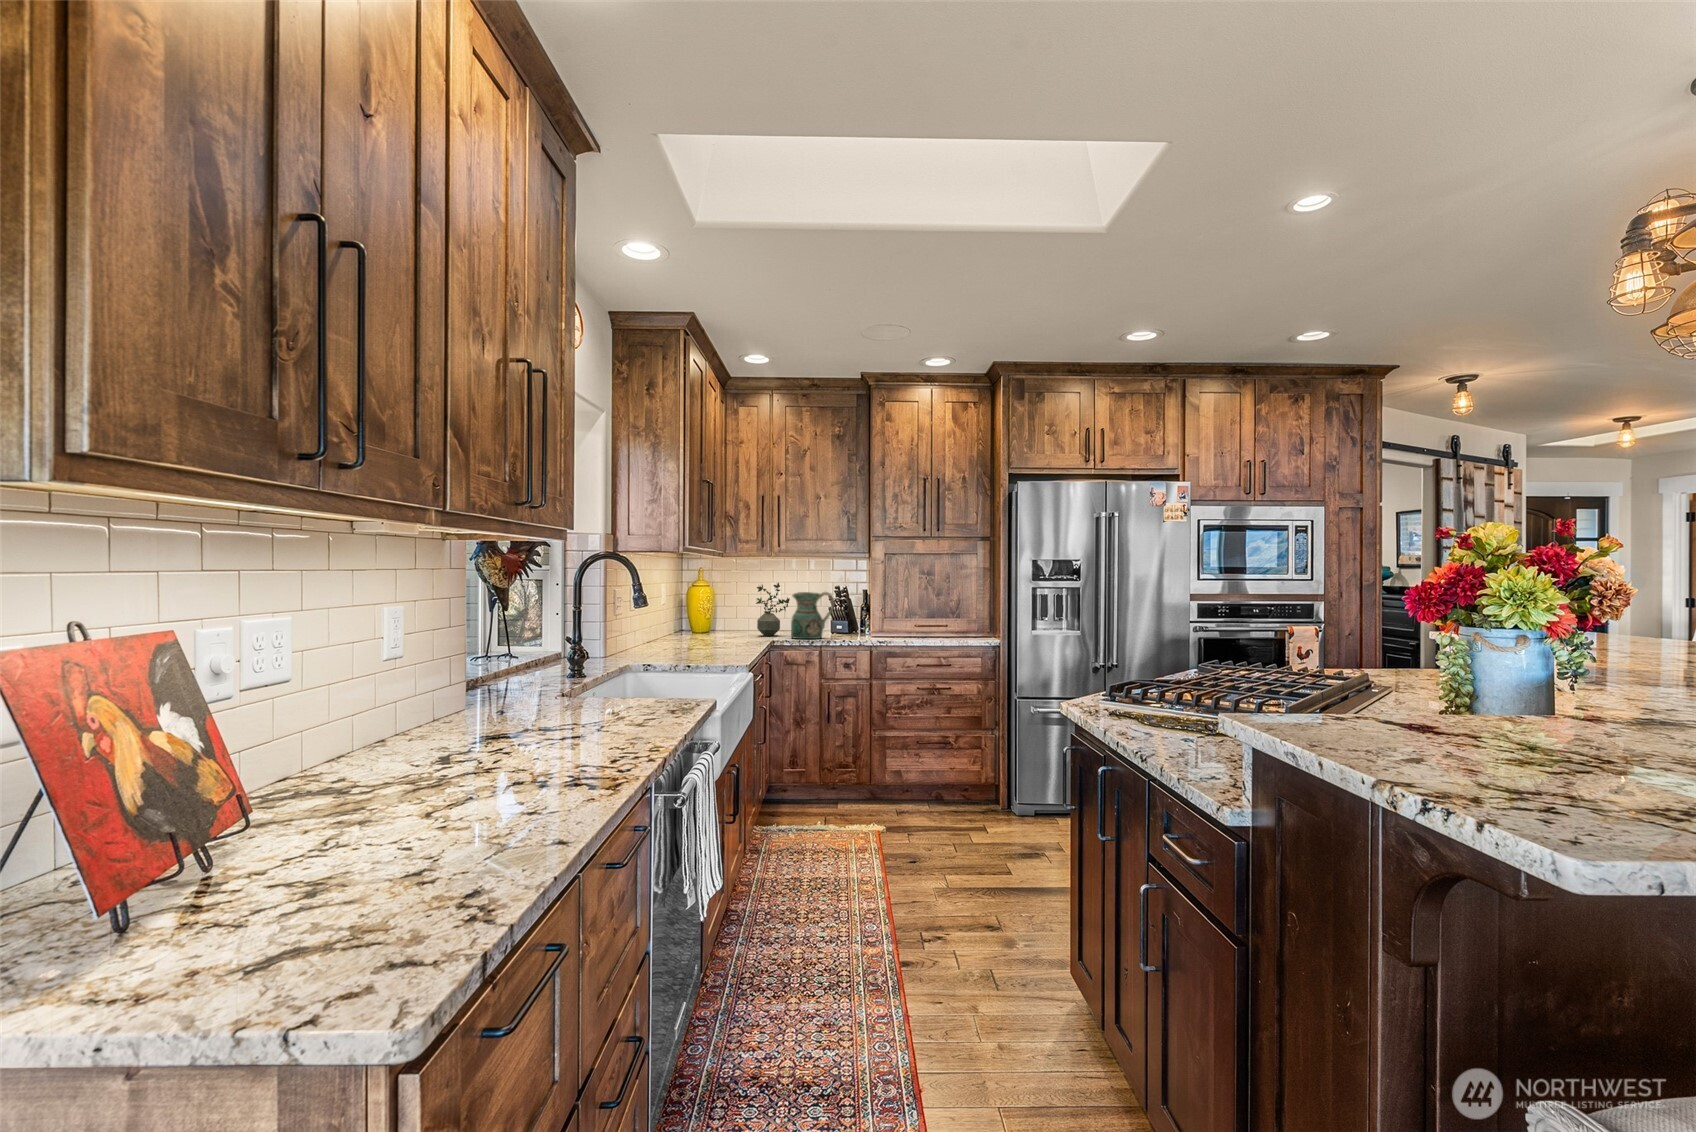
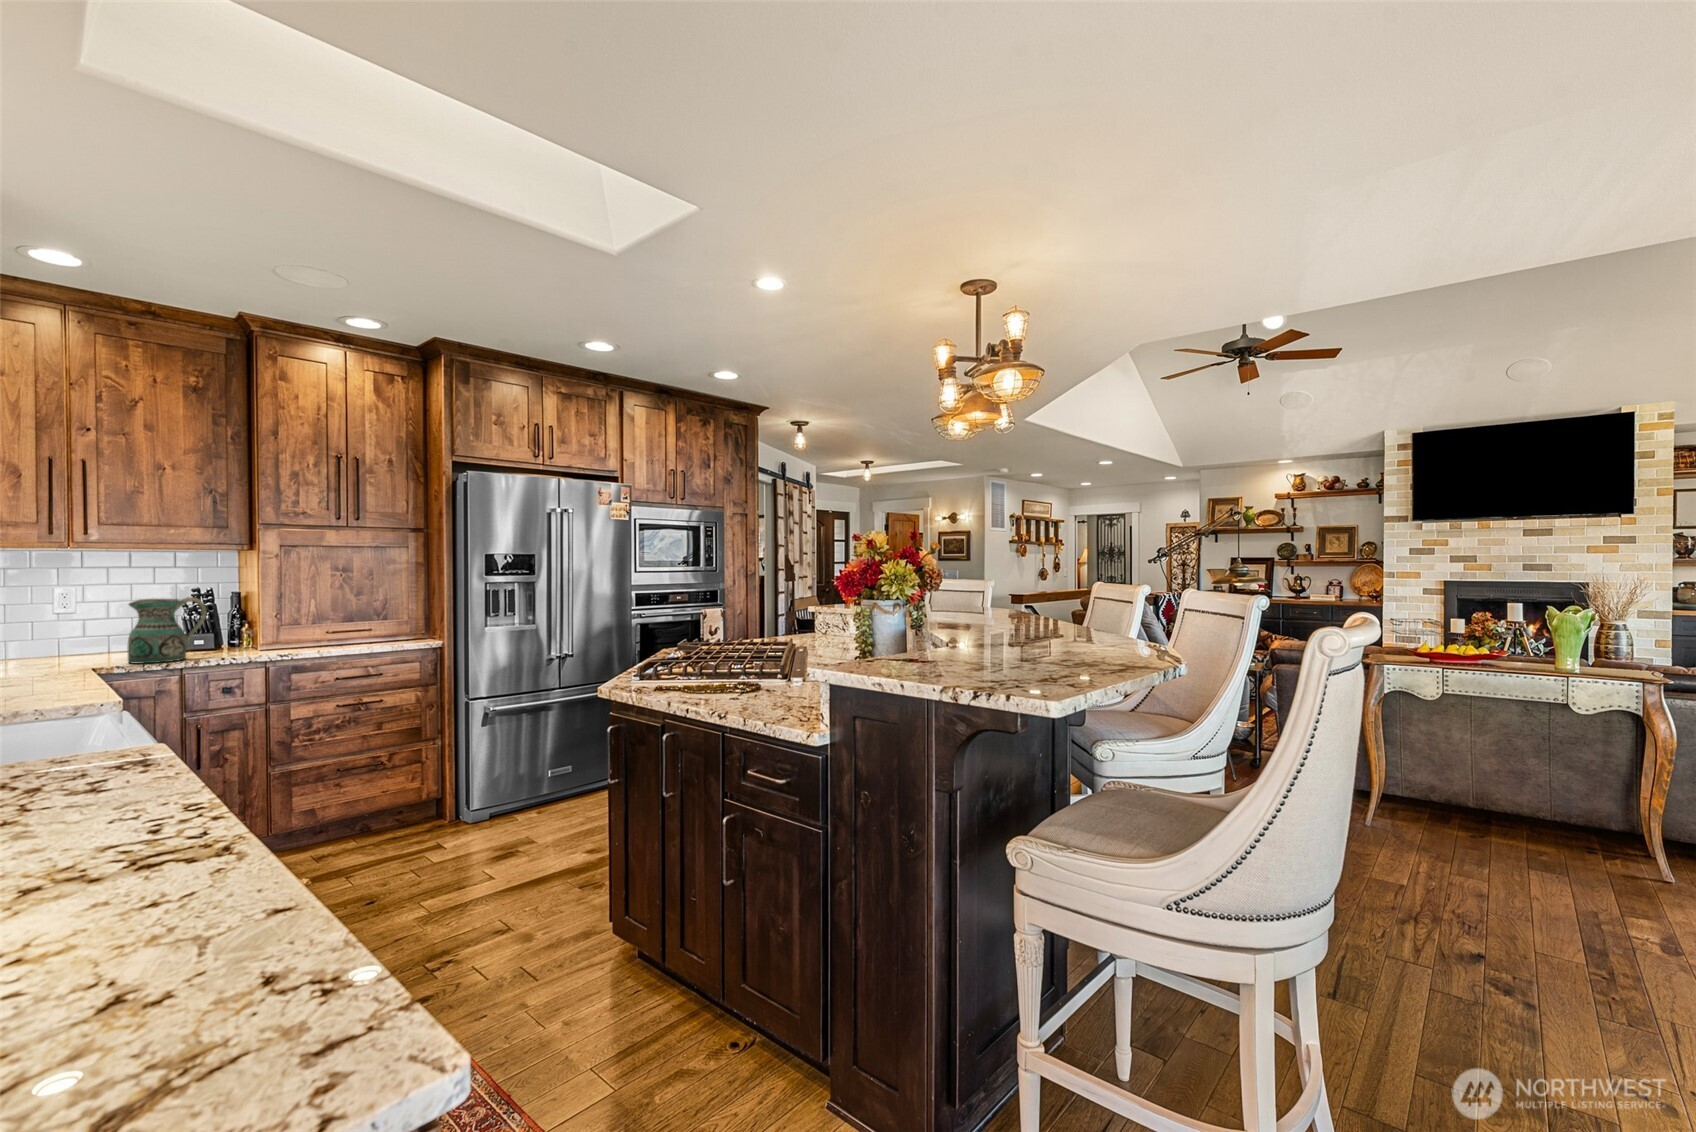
potted plant: present [756,583,790,636] -> none [46,587,114,665]

